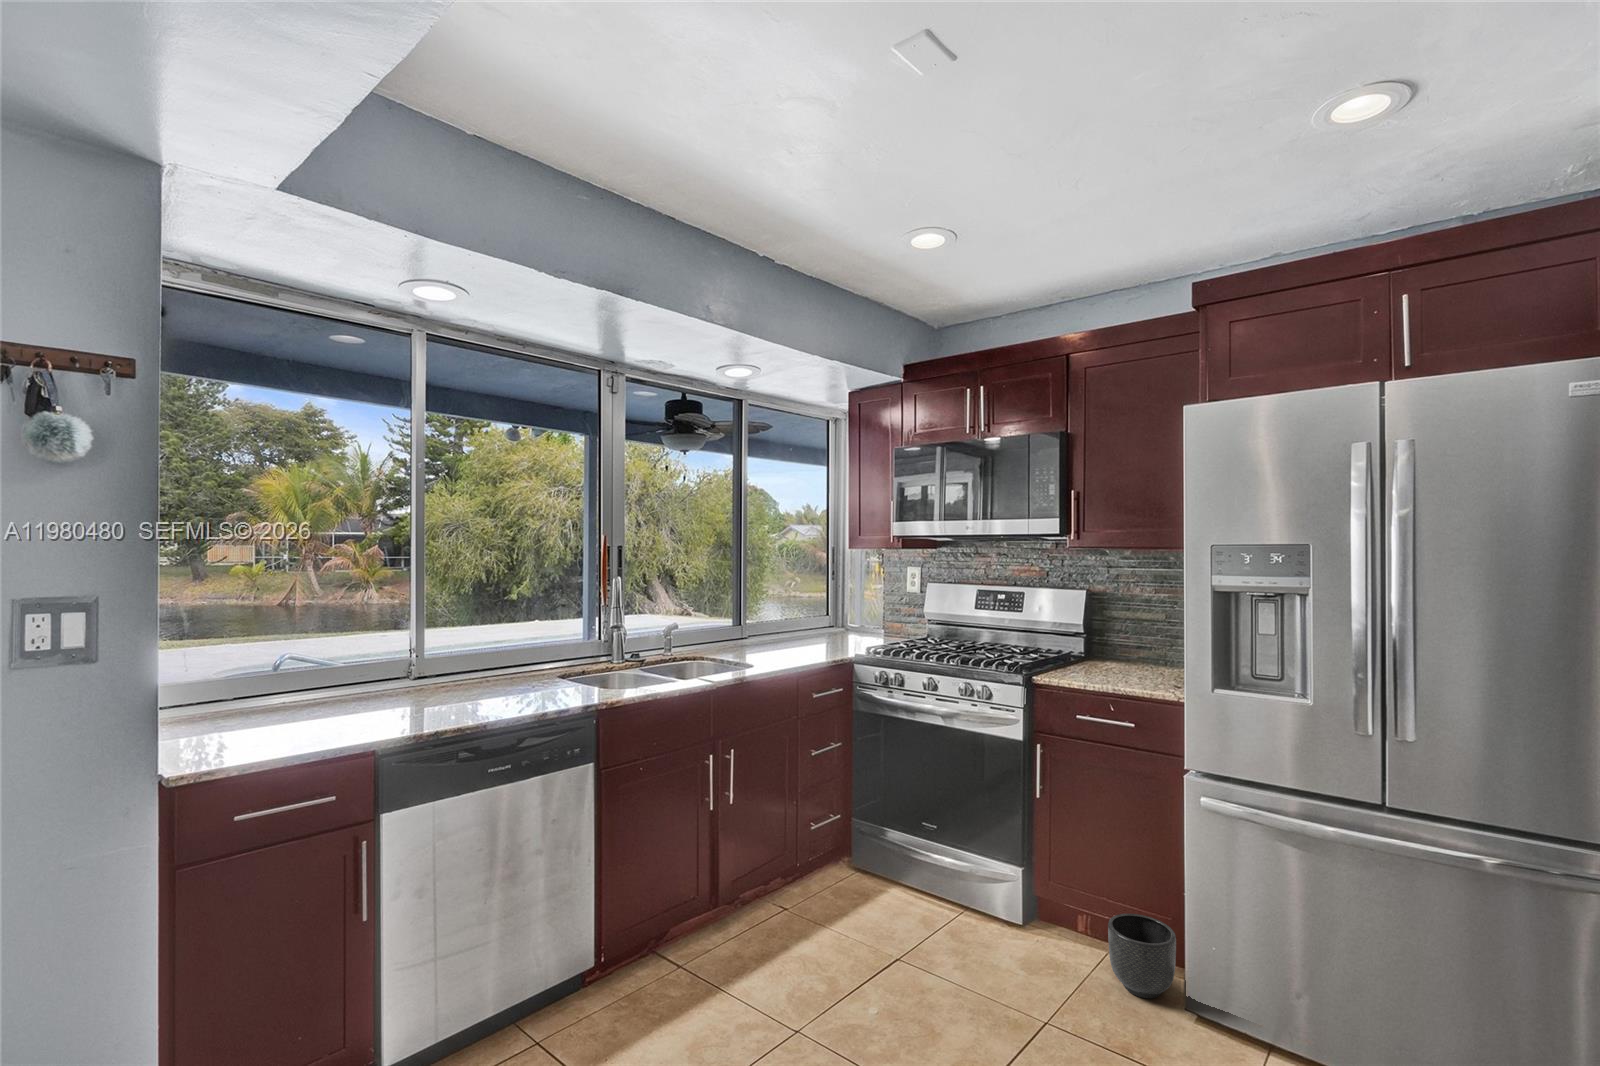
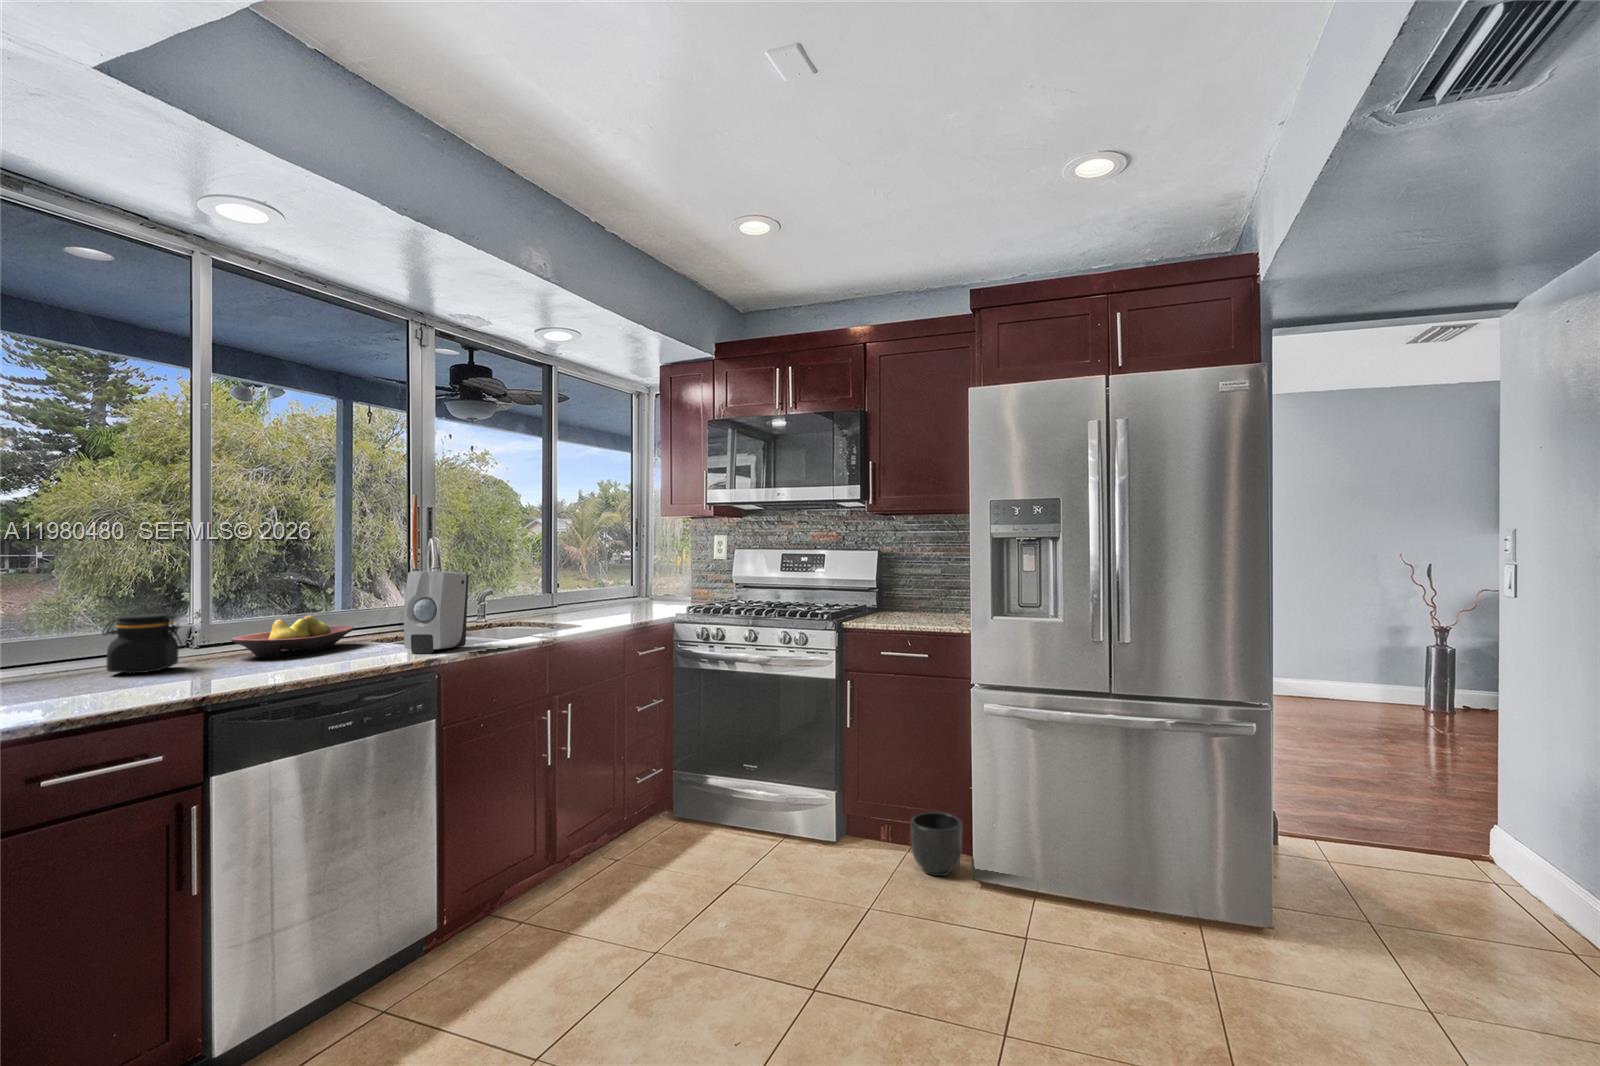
soap dispenser: none [566,617,629,699] -> present [404,571,469,653]
jar: none [327,652,388,705] -> present [102,614,182,673]
fruit bowl: none [432,652,540,693] -> present [231,616,354,658]

